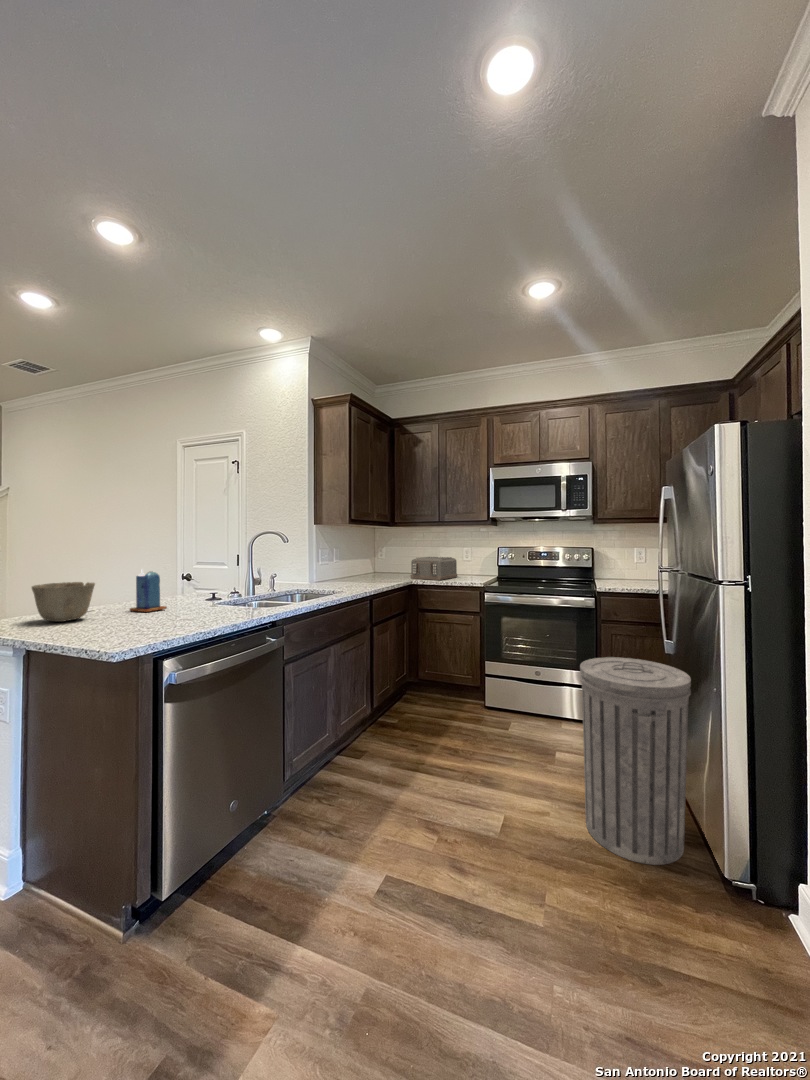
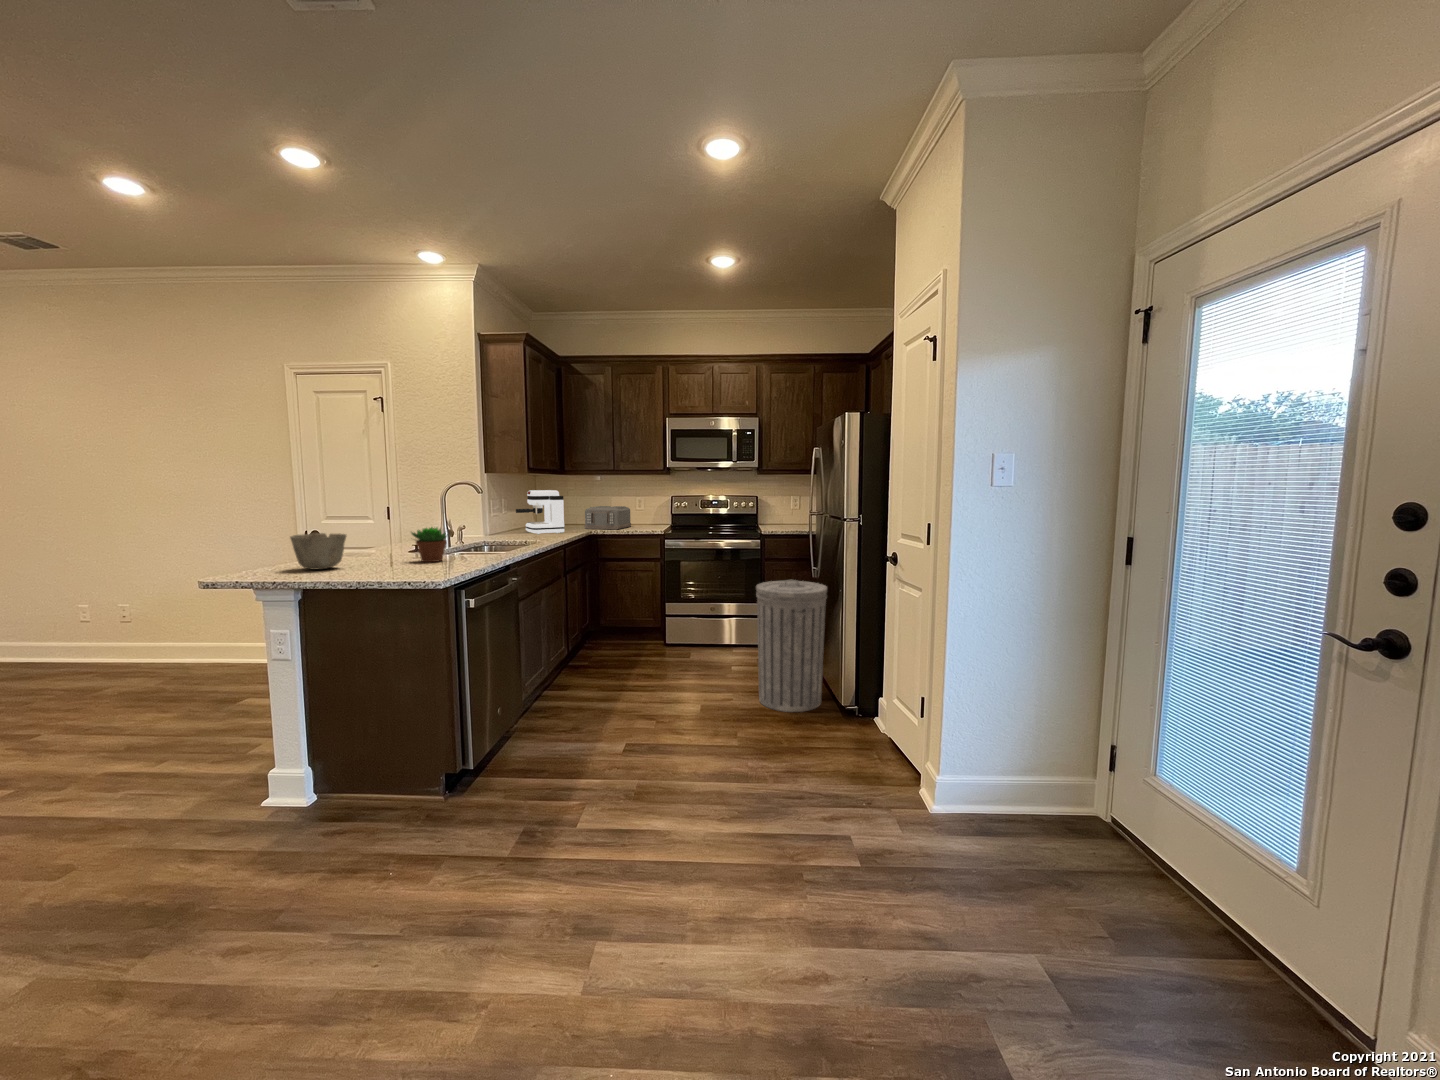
coffee maker: none [342,541,384,583] -> present [516,490,564,534]
candle: present [130,569,167,612] -> none [358,520,394,561]
succulent plant: none [167,576,209,617] -> present [412,527,447,562]

